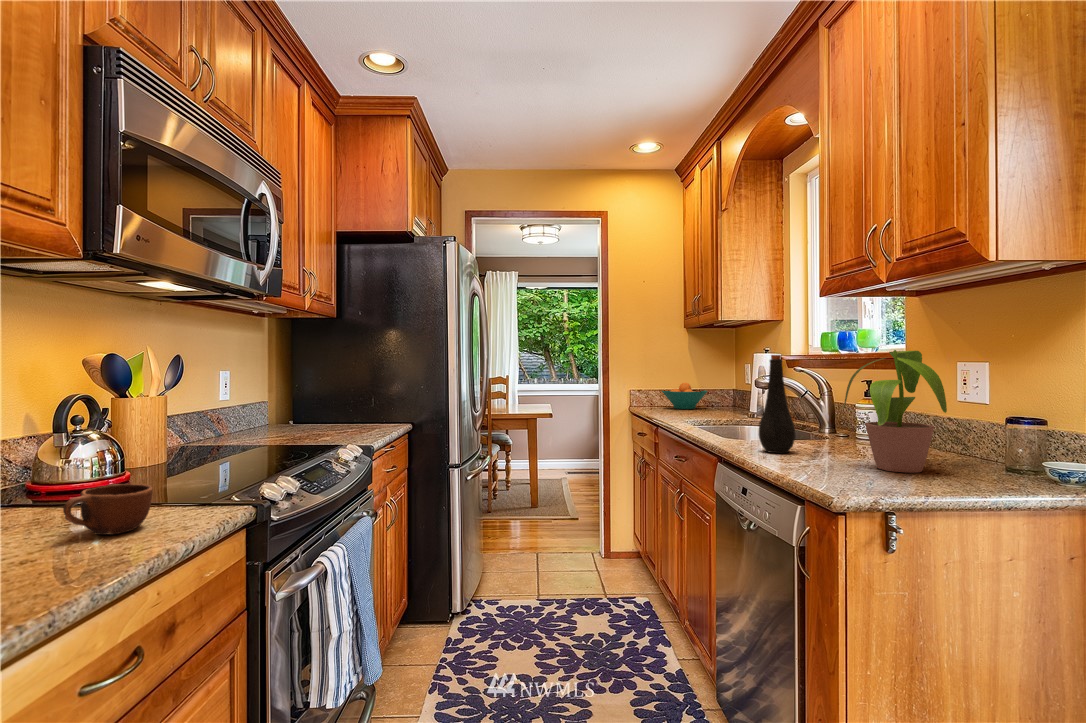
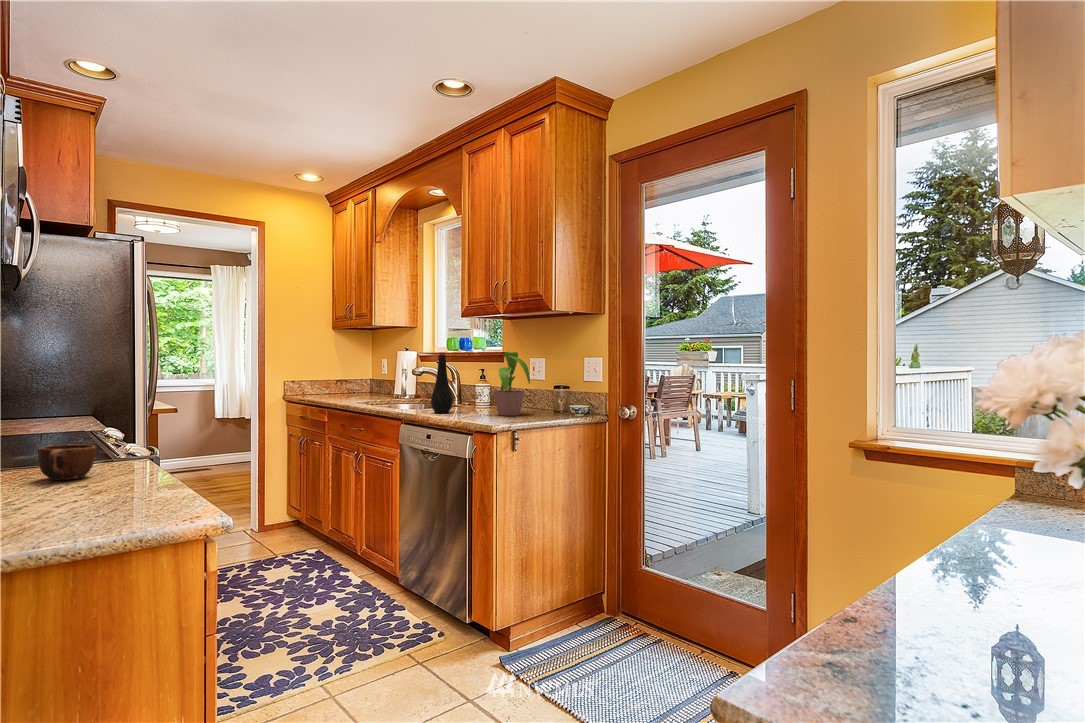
fruit bowl: present [662,383,707,409] -> none [312,373,352,395]

